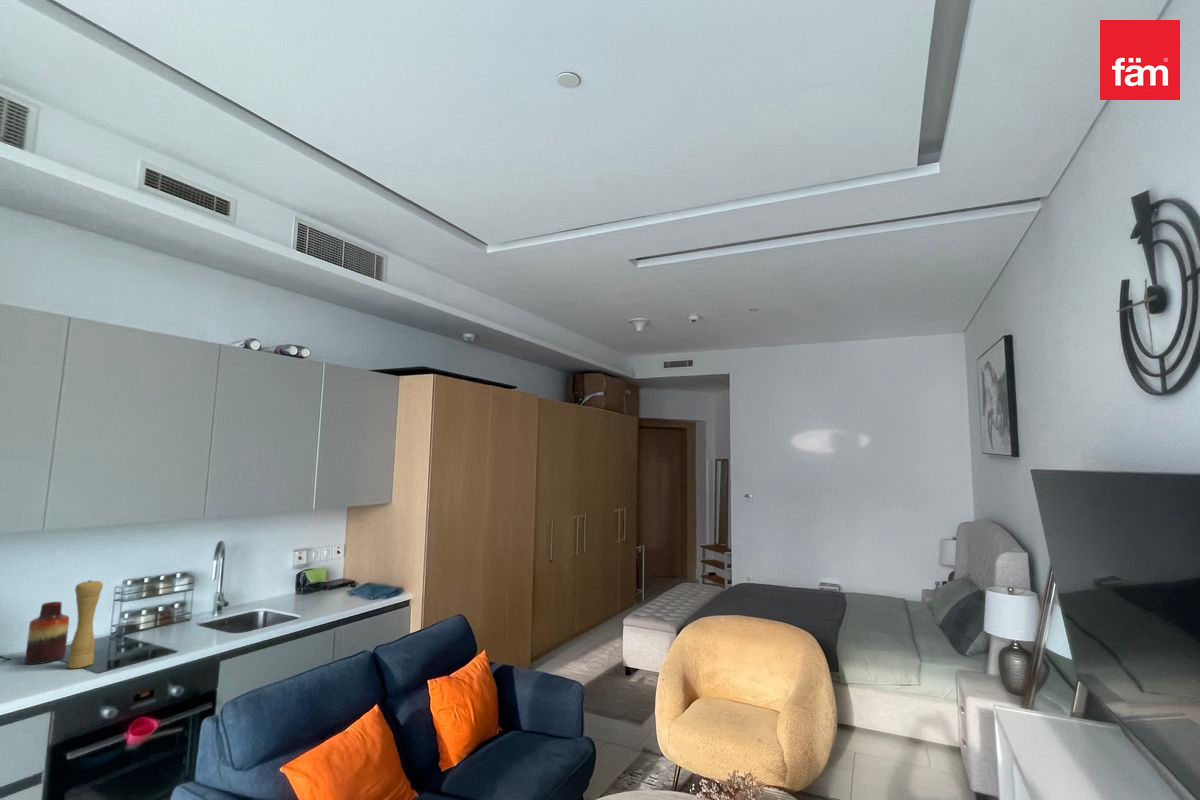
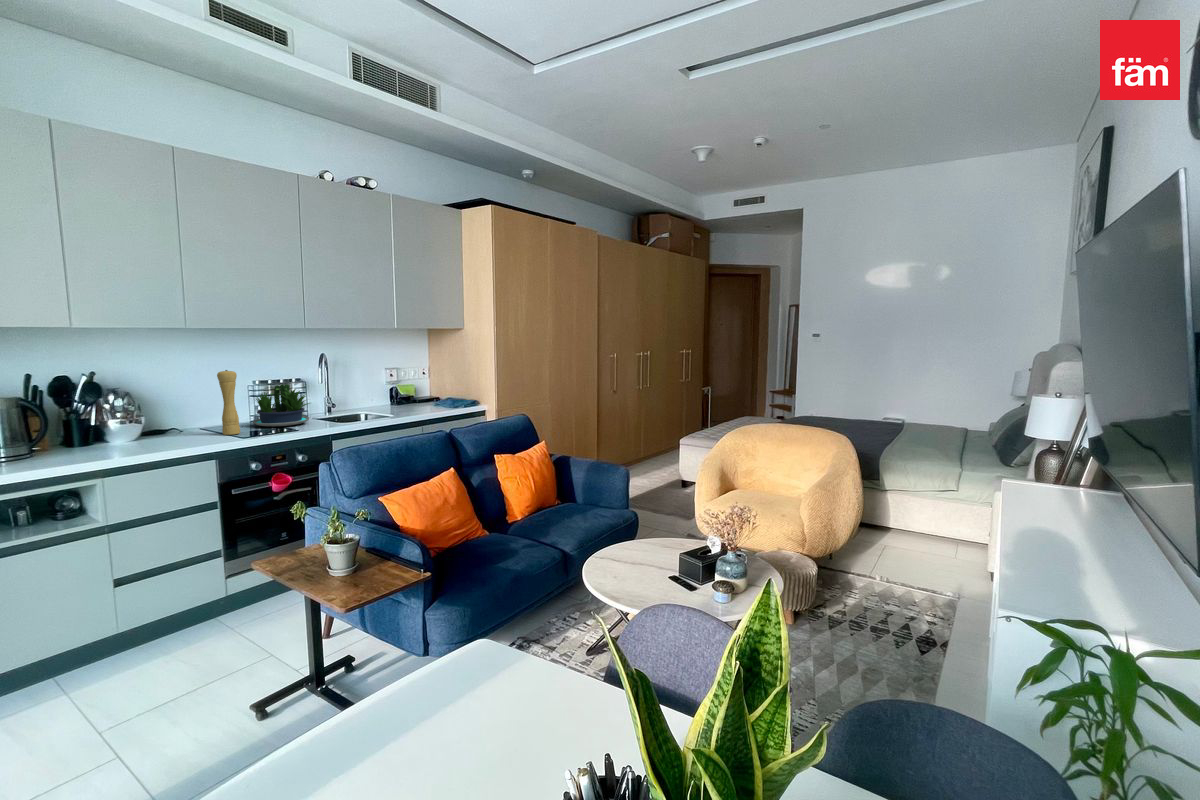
potted plant: none [112,586,206,647] -> present [253,384,309,427]
vase: present [25,602,69,664] -> none [191,389,221,433]

